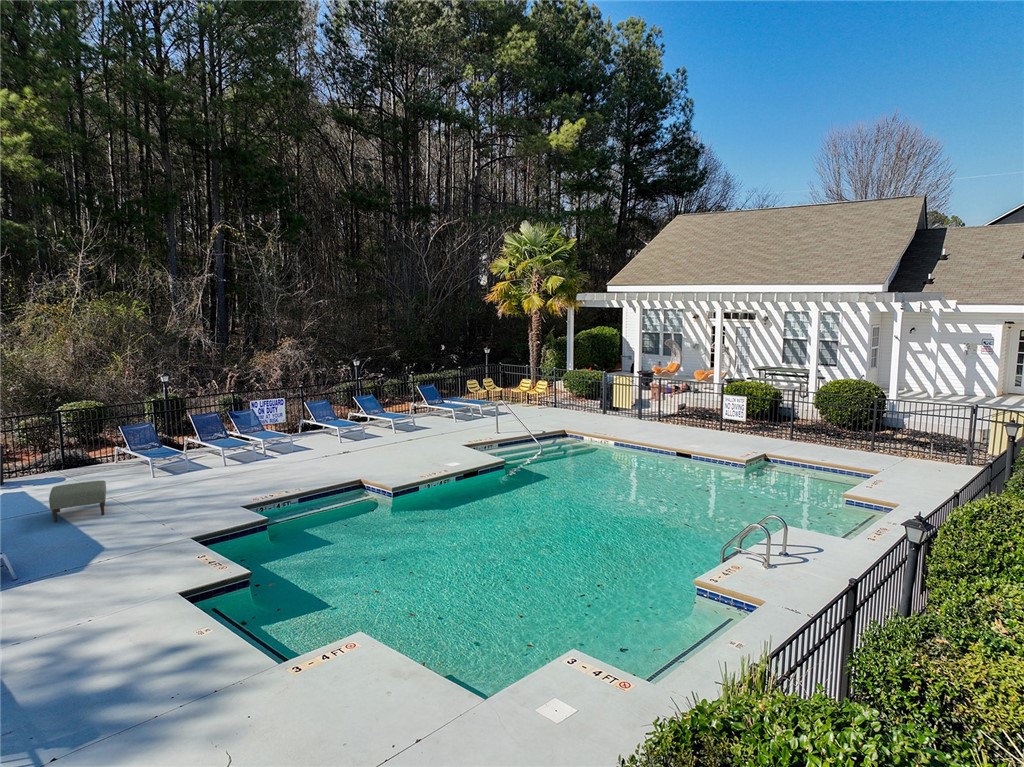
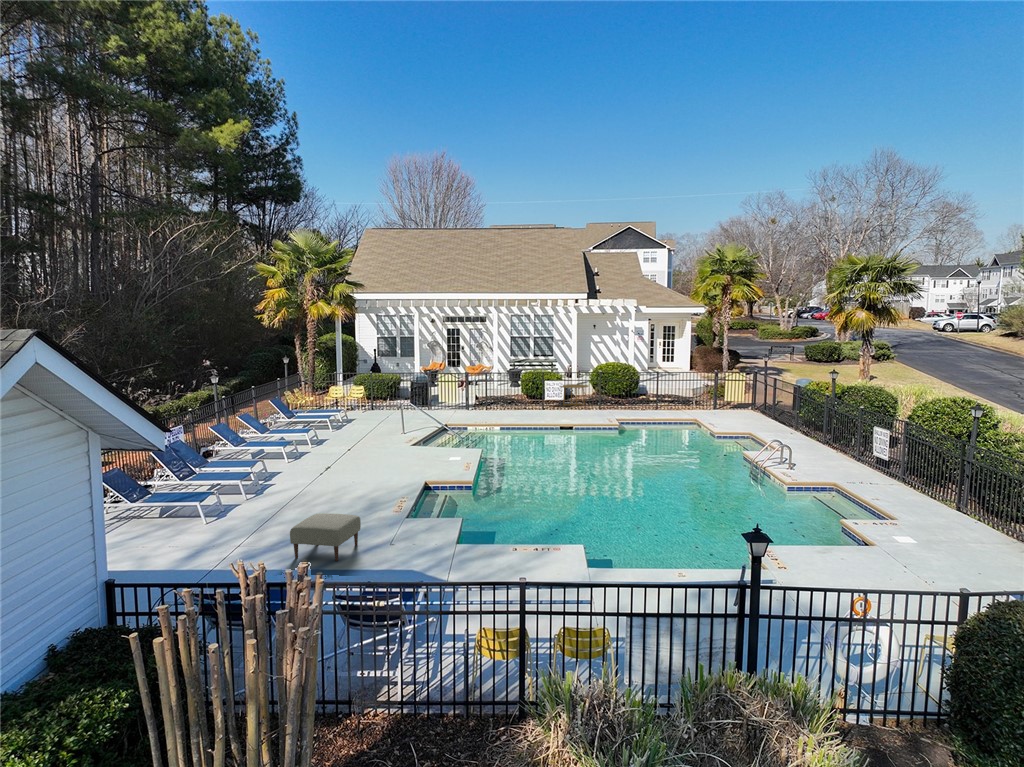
round table: none [745,403,787,432] -> present [560,384,588,406]

